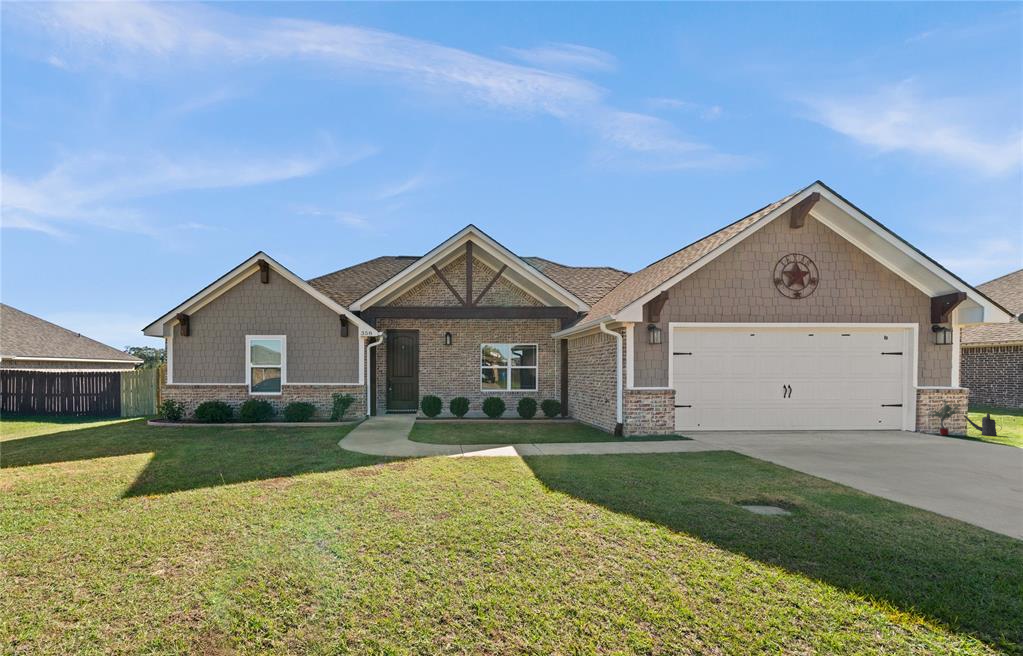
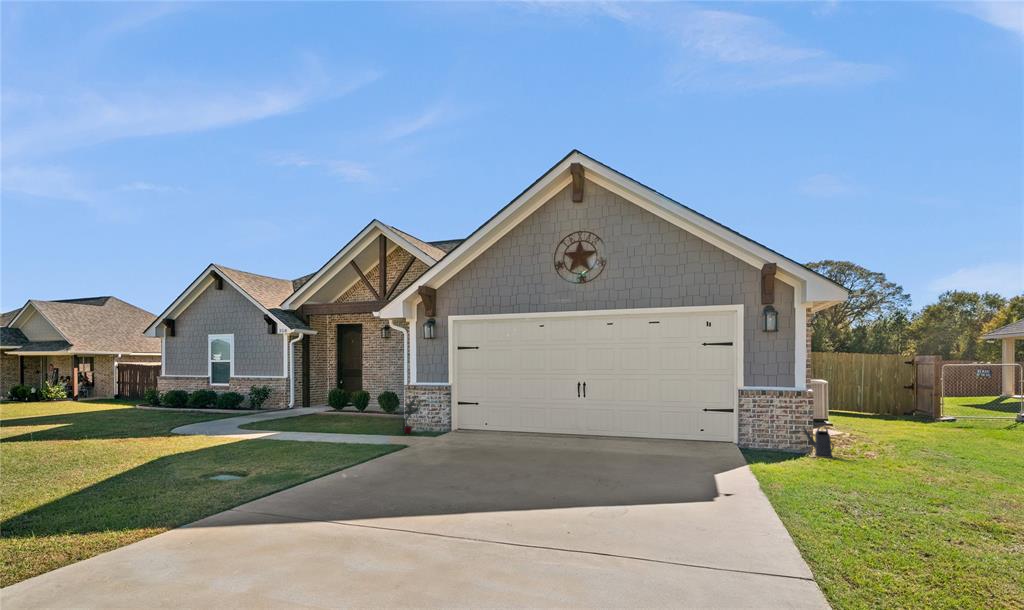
potted tree: present [928,399,960,436] -> present [397,396,421,434]

